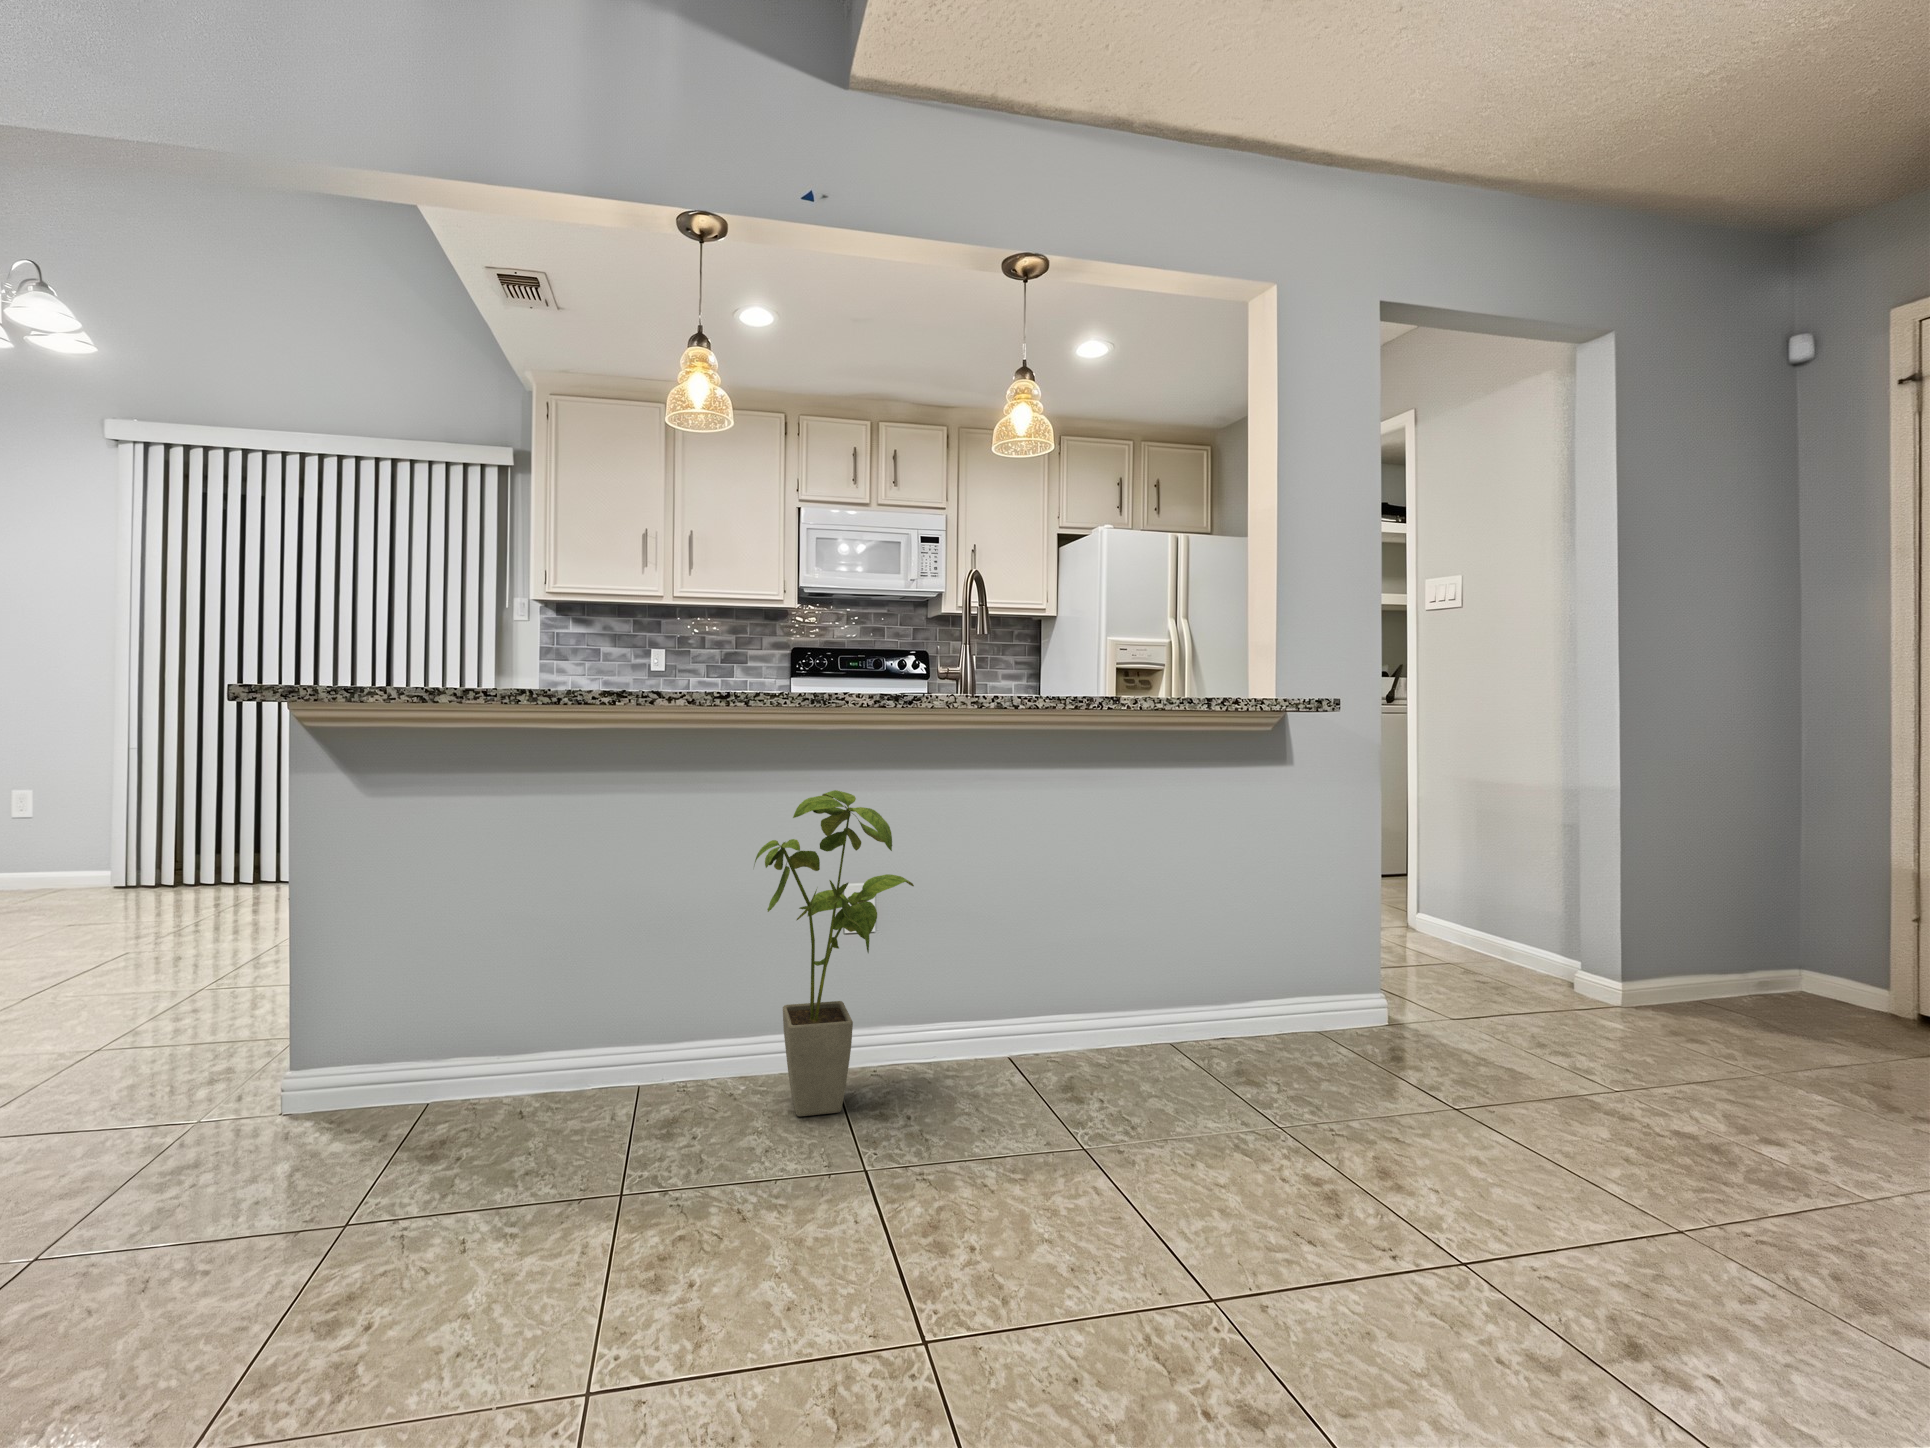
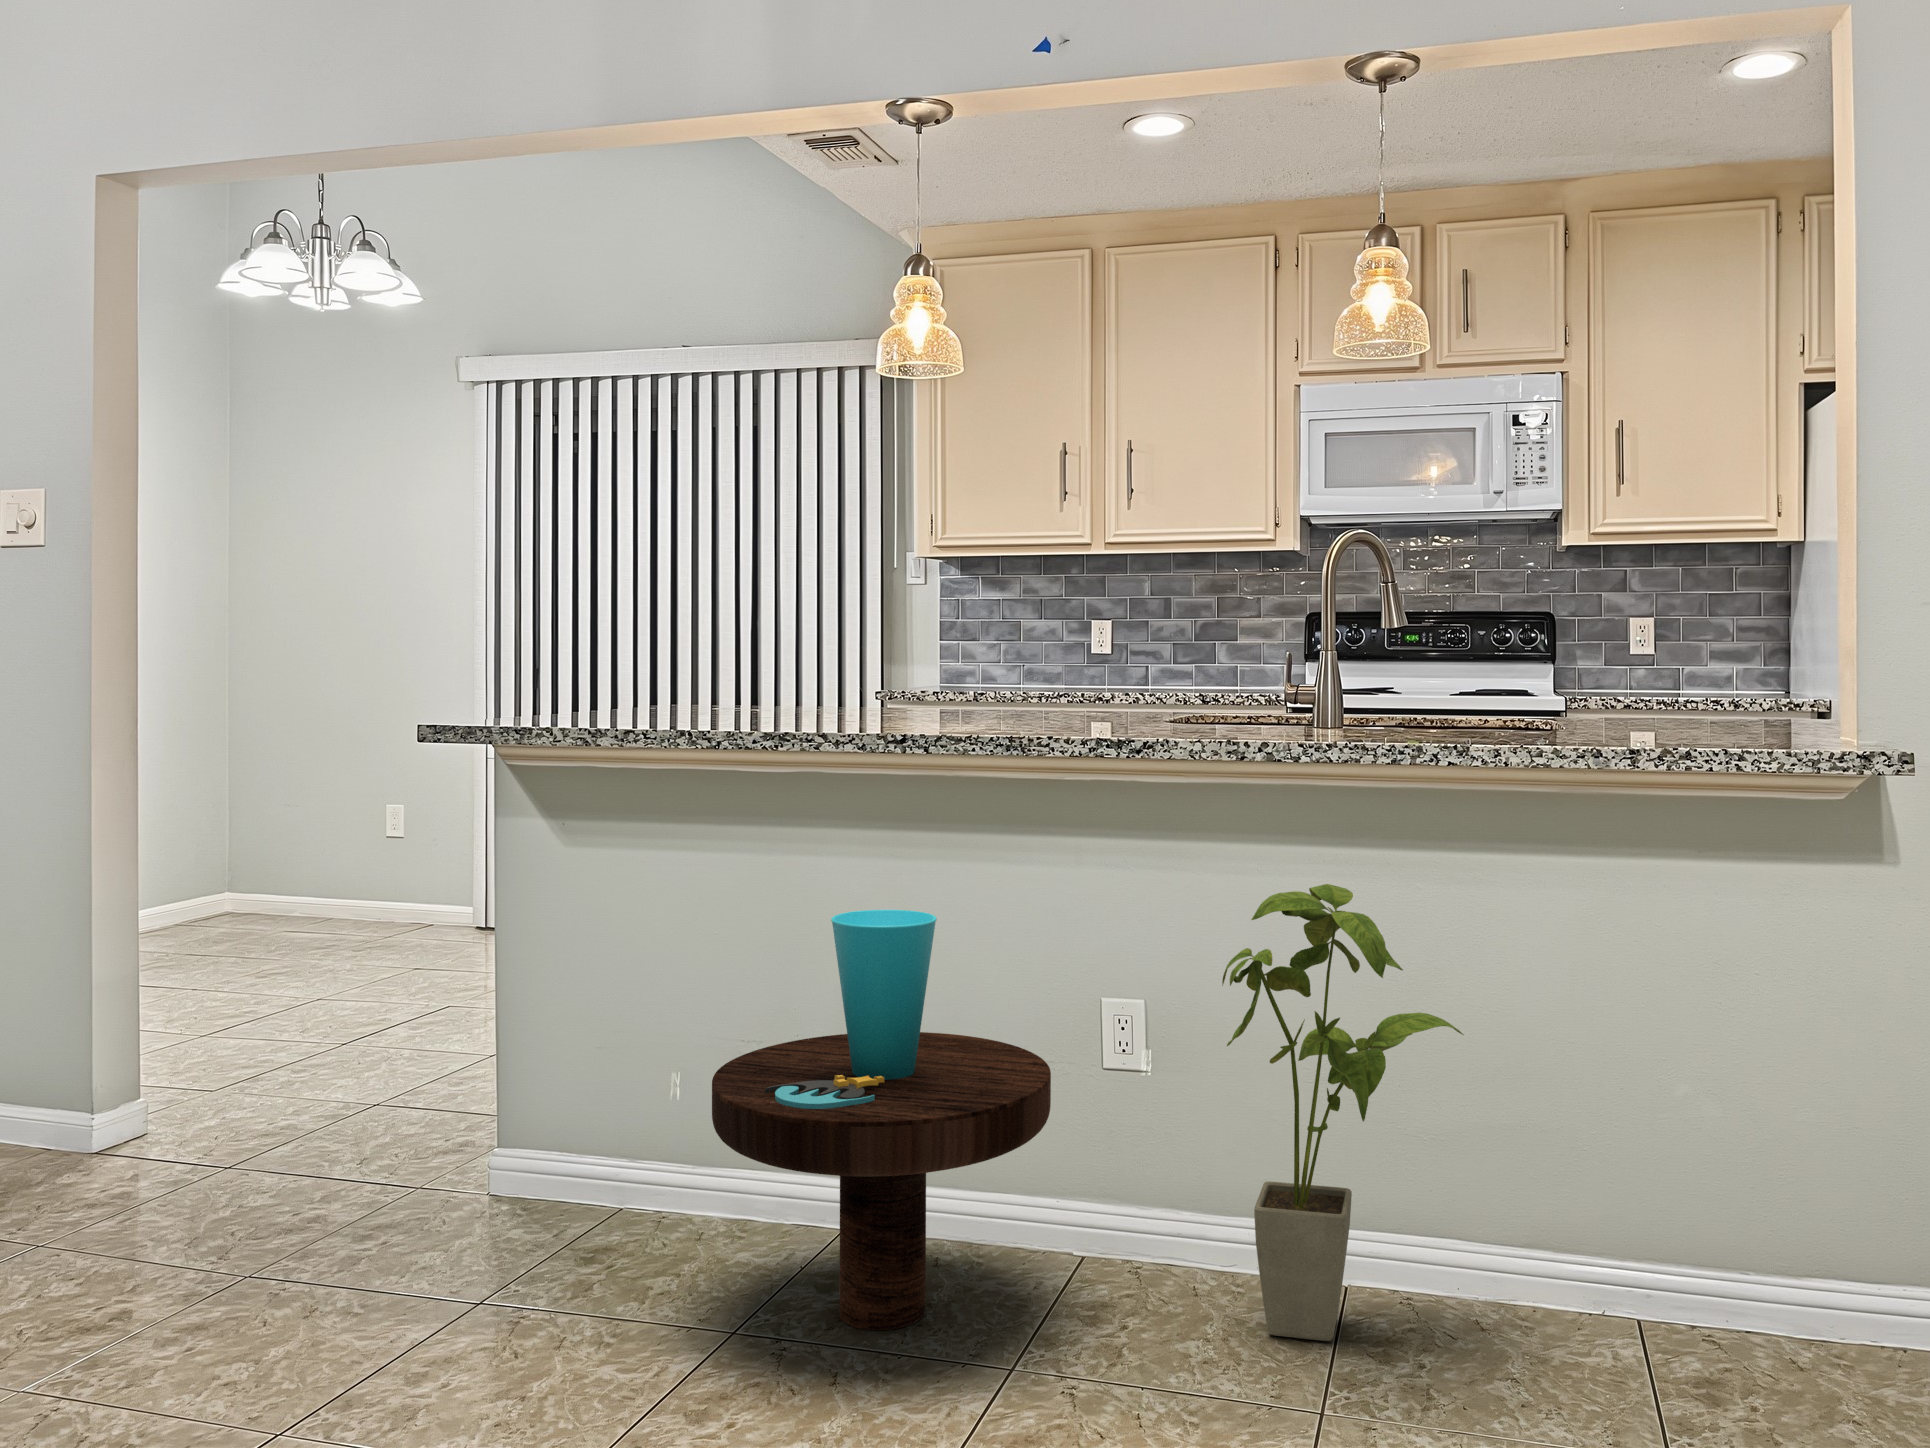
side table: none [323,831,633,1189] -> present [712,910,1051,1331]

